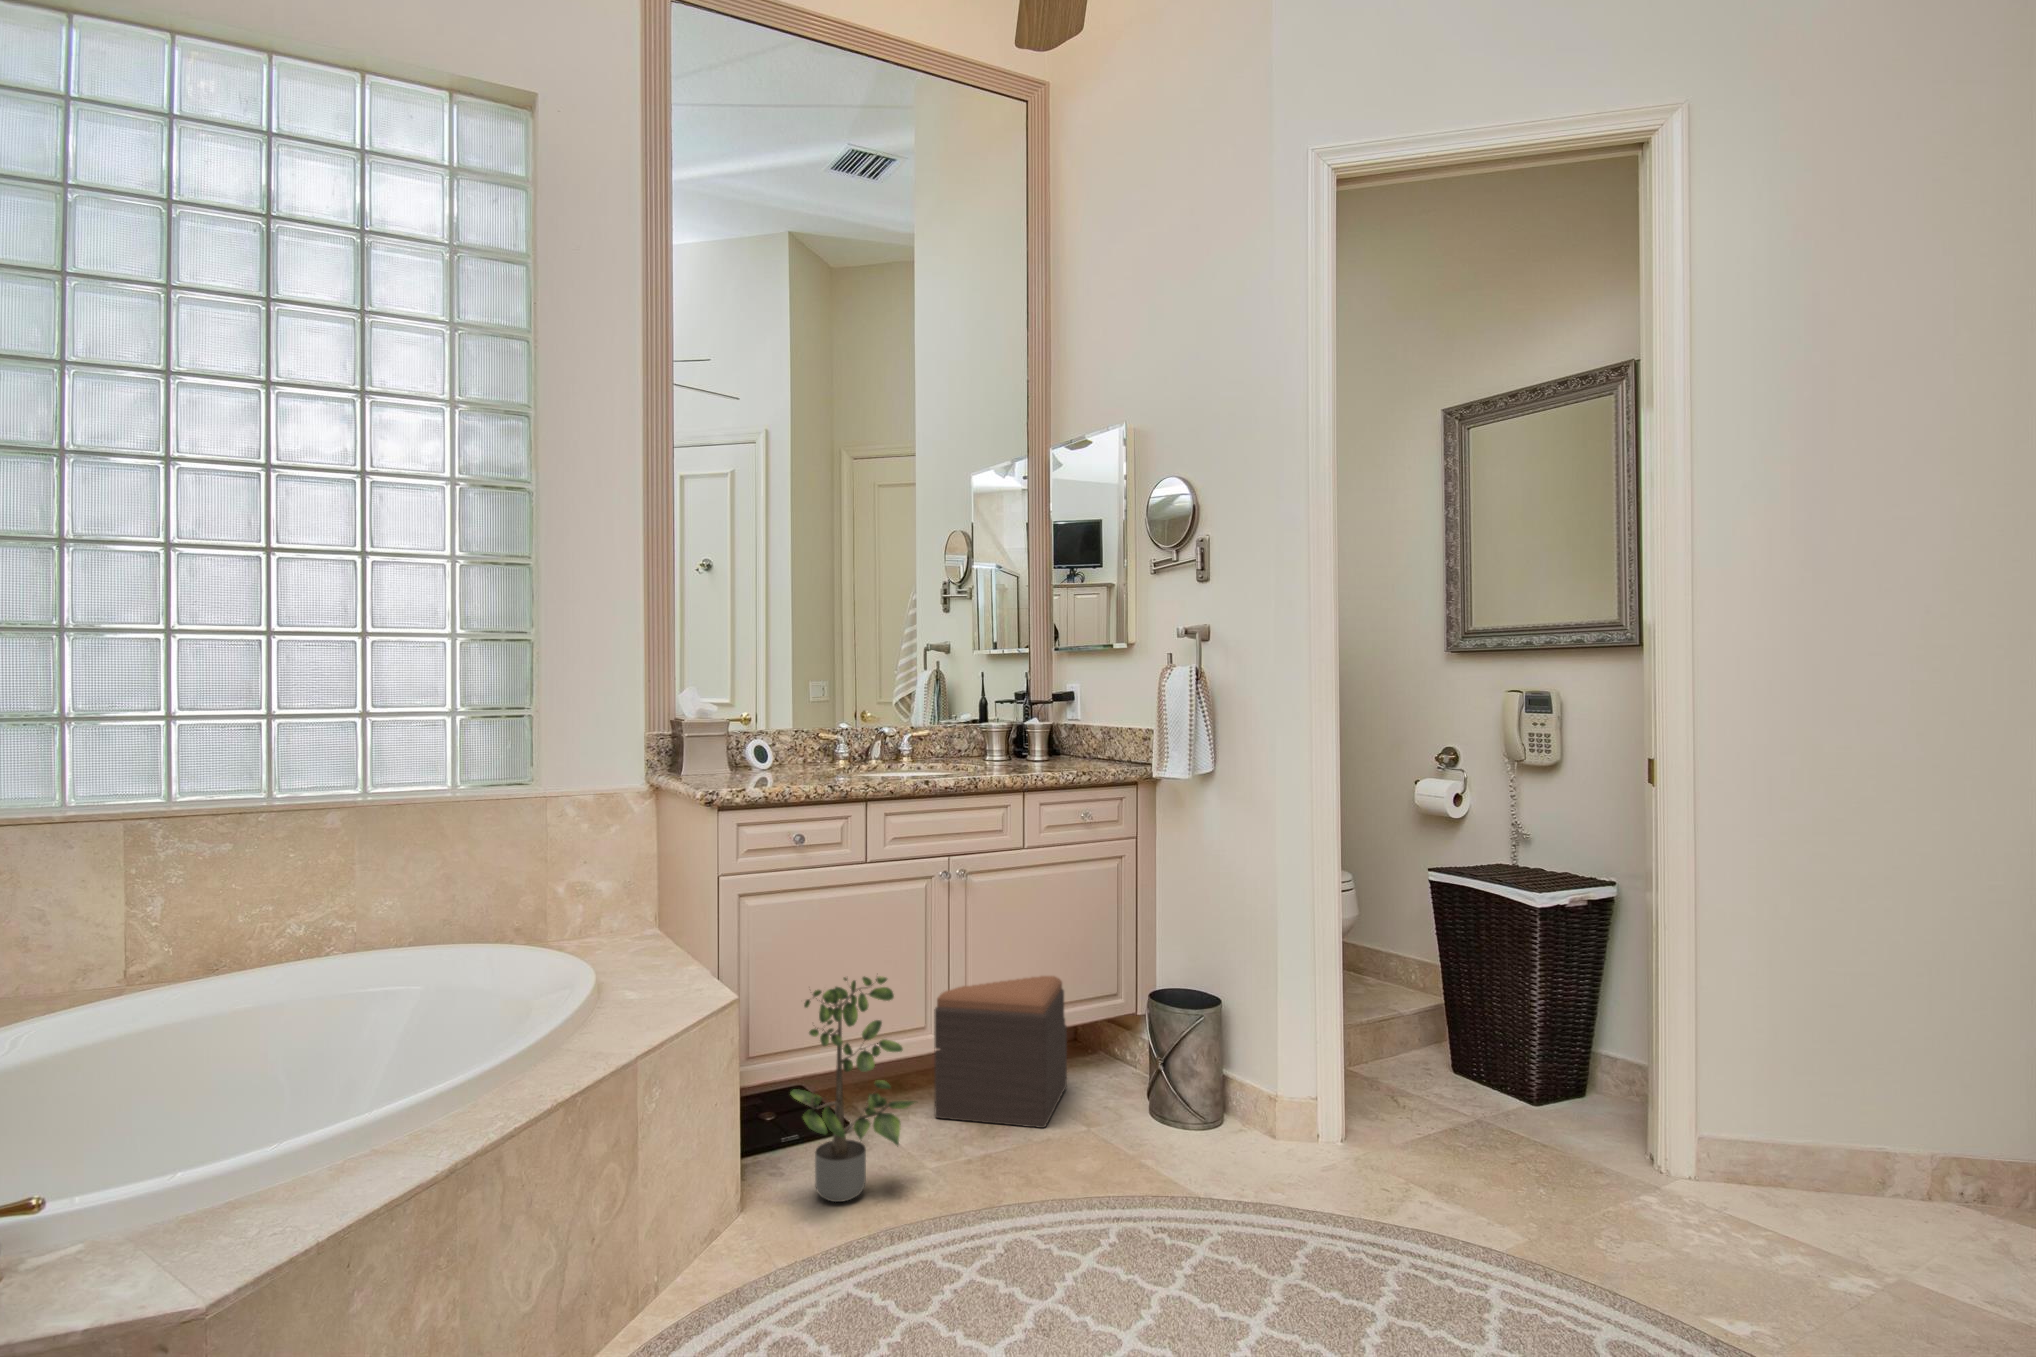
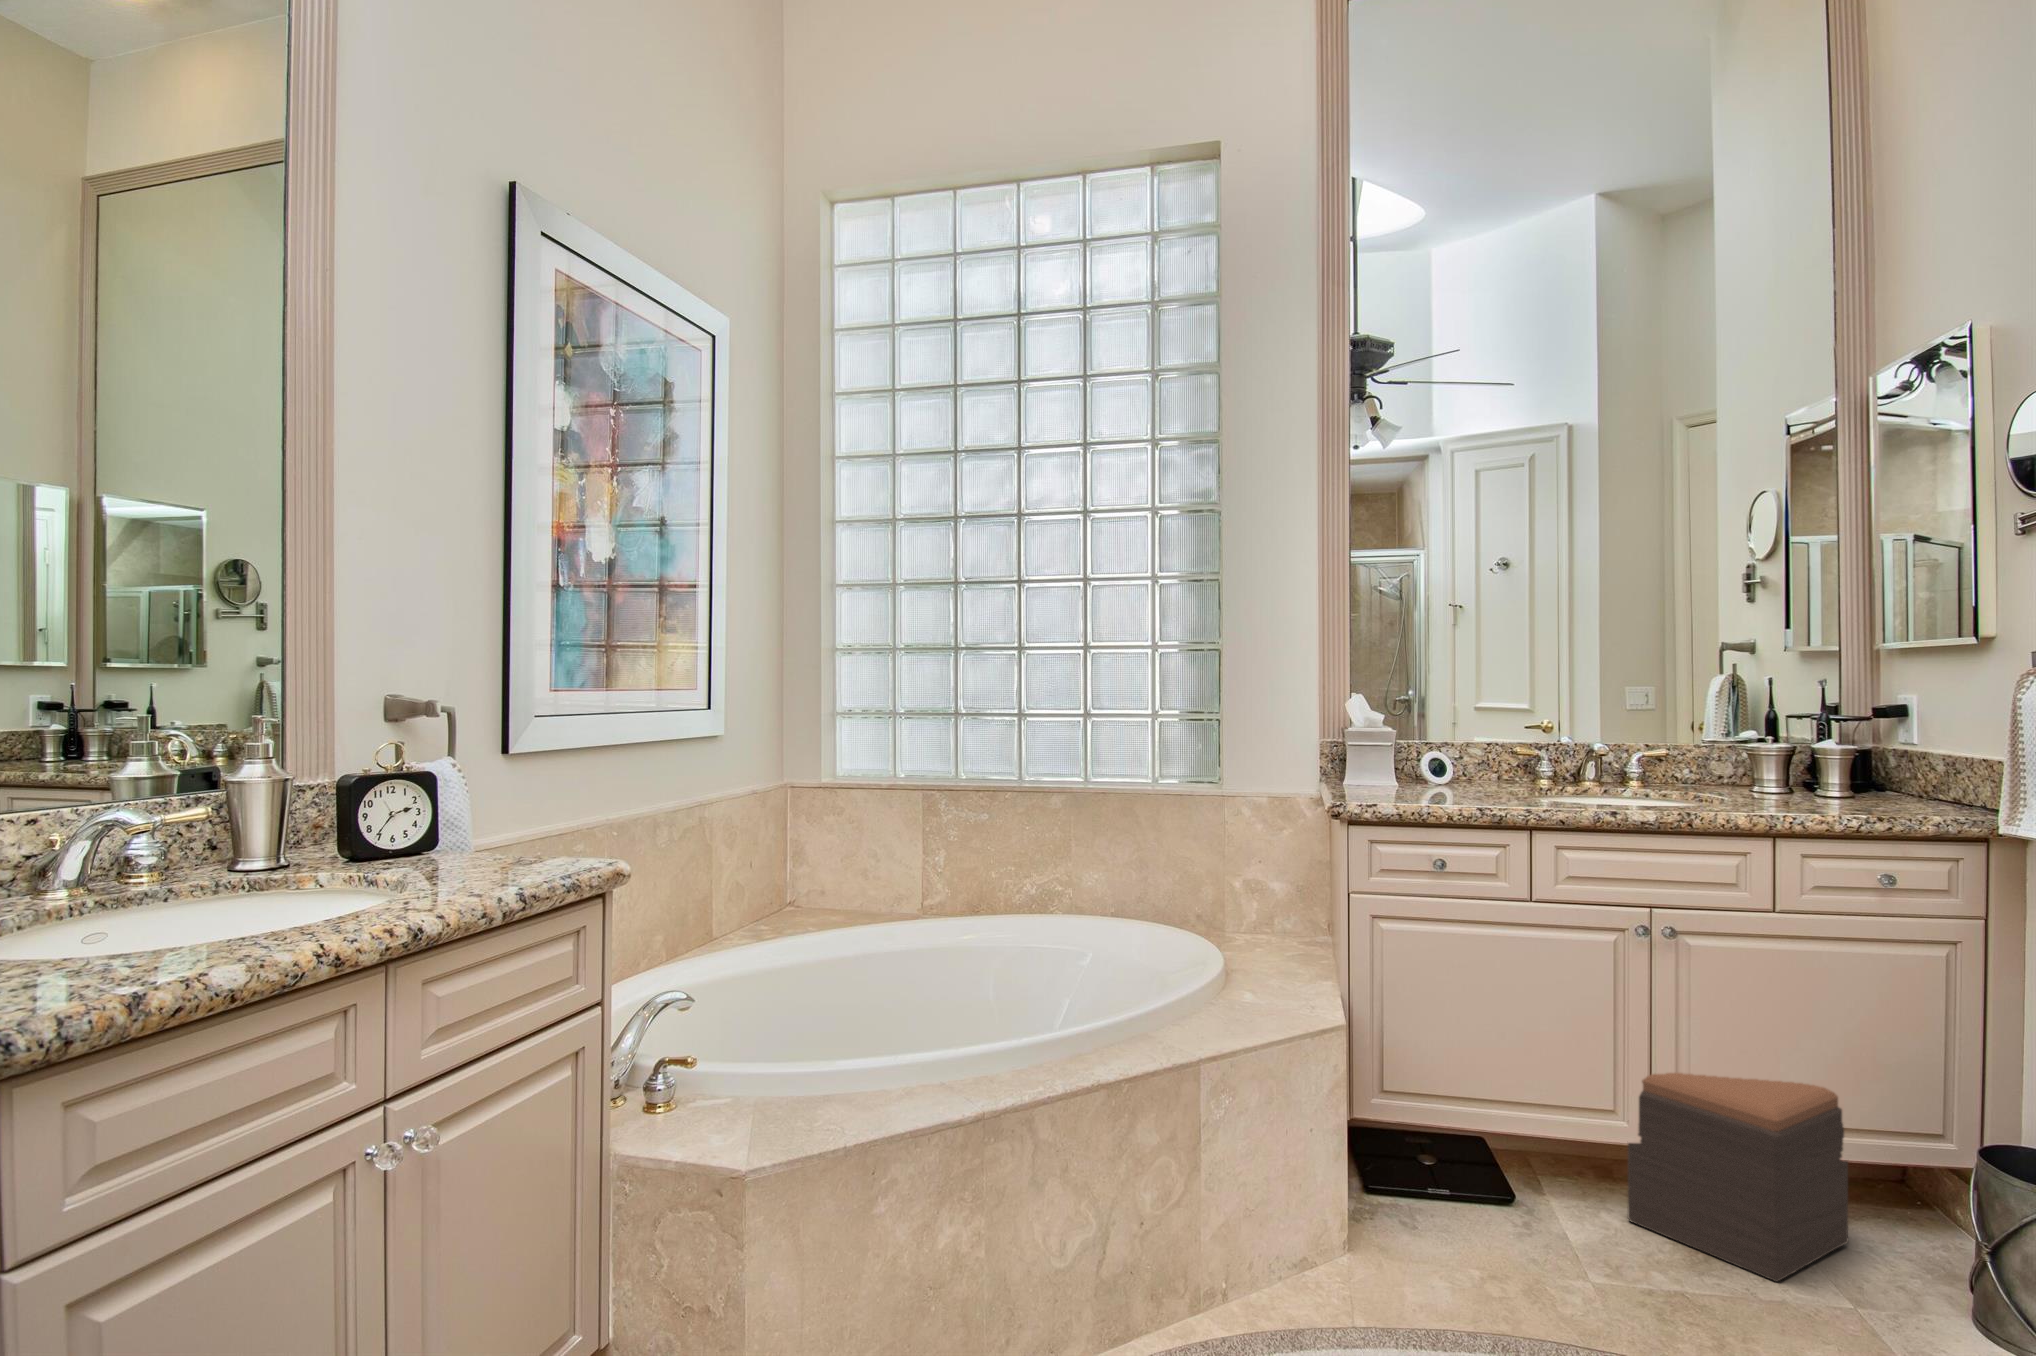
potted plant: present [790,976,914,1202] -> none [1404,1021,1562,1272]

